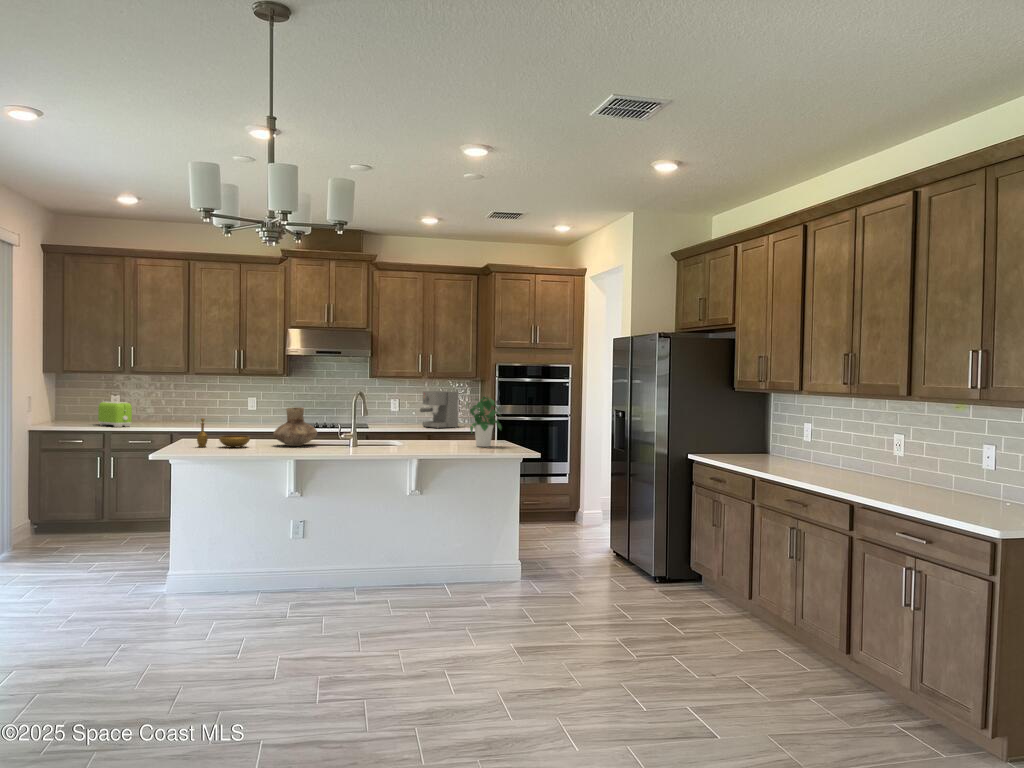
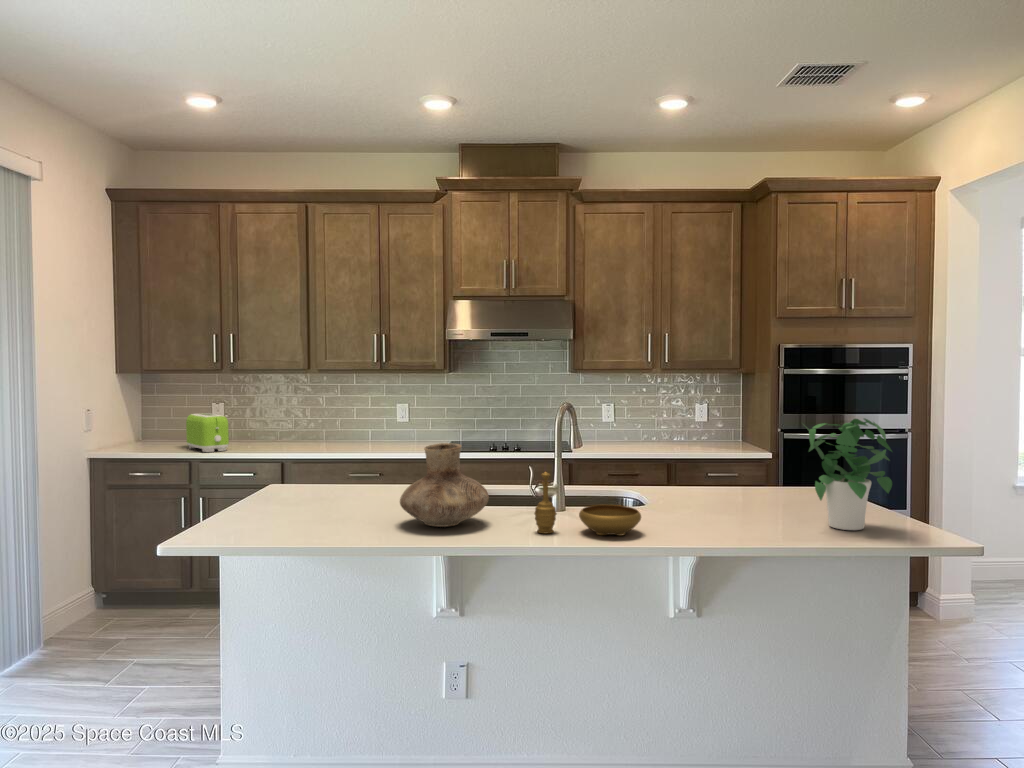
coffee maker: present [420,391,458,428] -> none [653,390,714,451]
decorative bowl: present [197,418,250,447] -> present [534,472,641,536]

